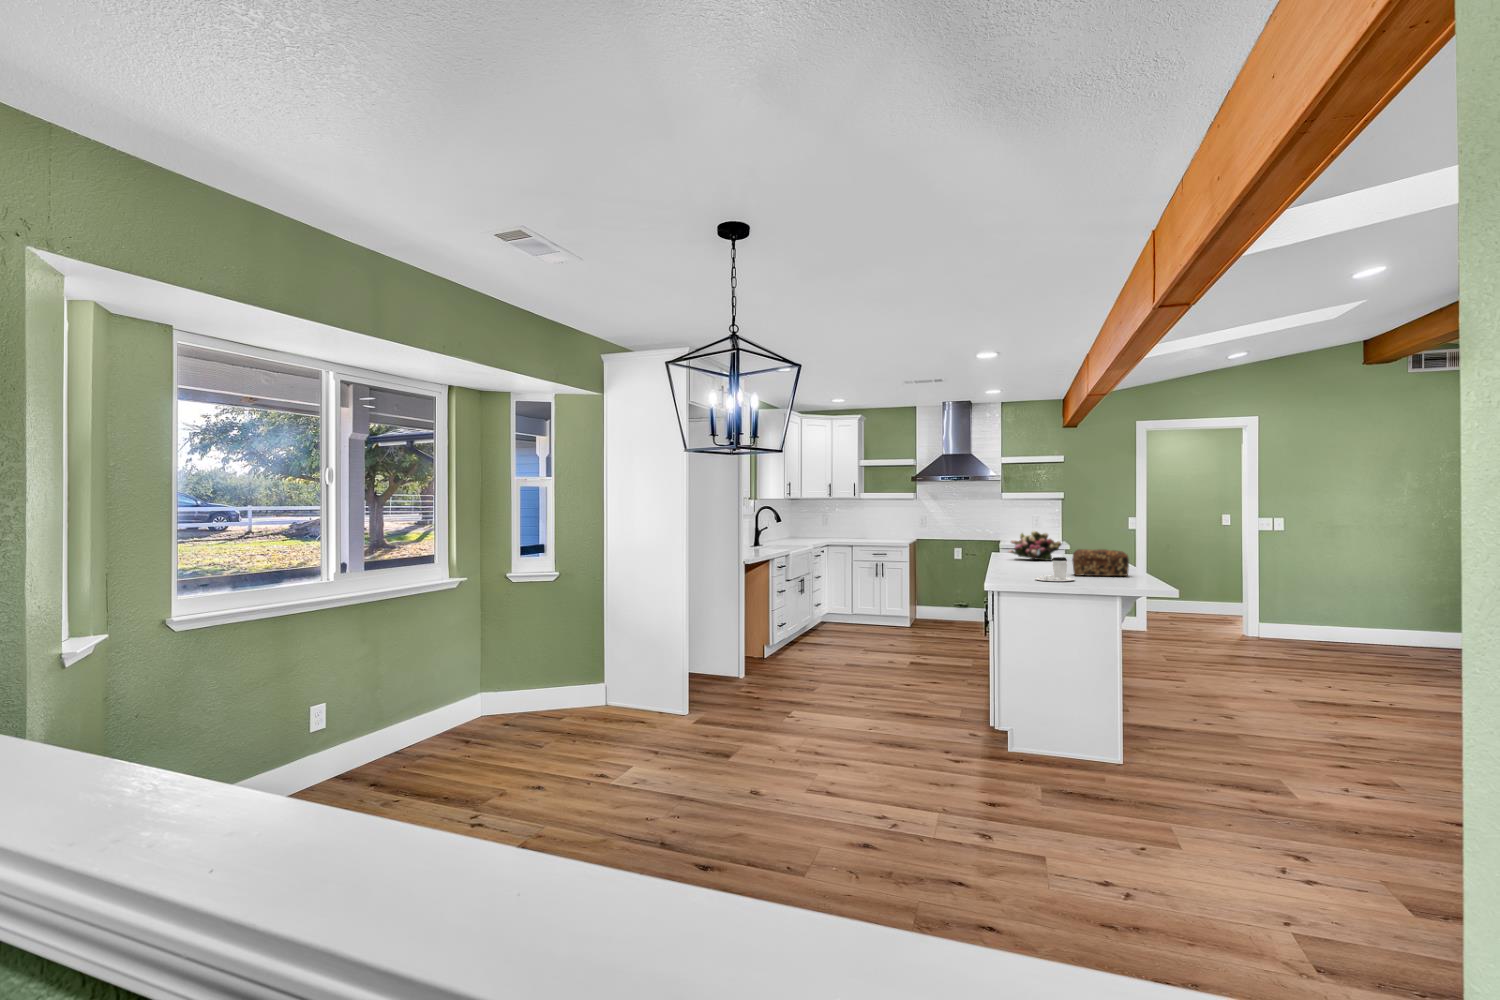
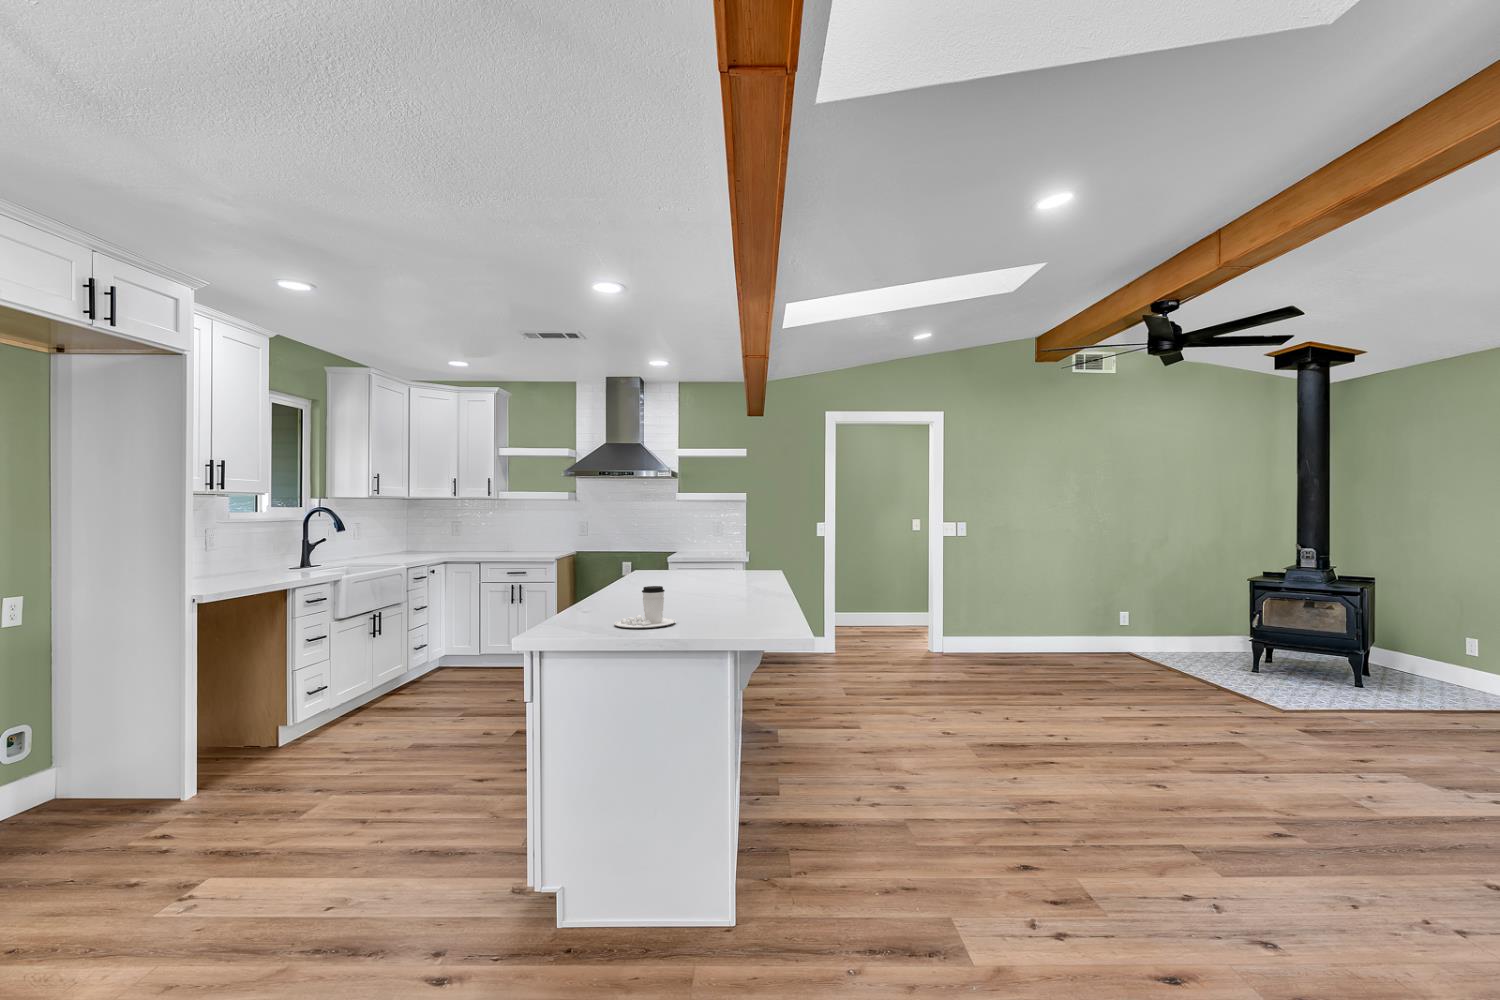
flower arrangement: present [1008,530,1061,561] -> none [643,540,712,581]
bread loaf: present [1072,549,1129,576] -> none [688,570,764,612]

